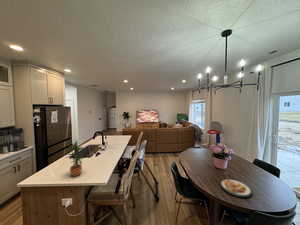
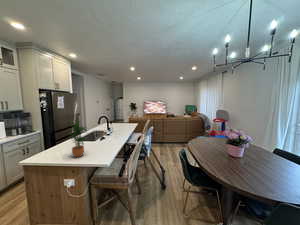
plate: present [220,179,252,197] -> none [235,167,275,186]

